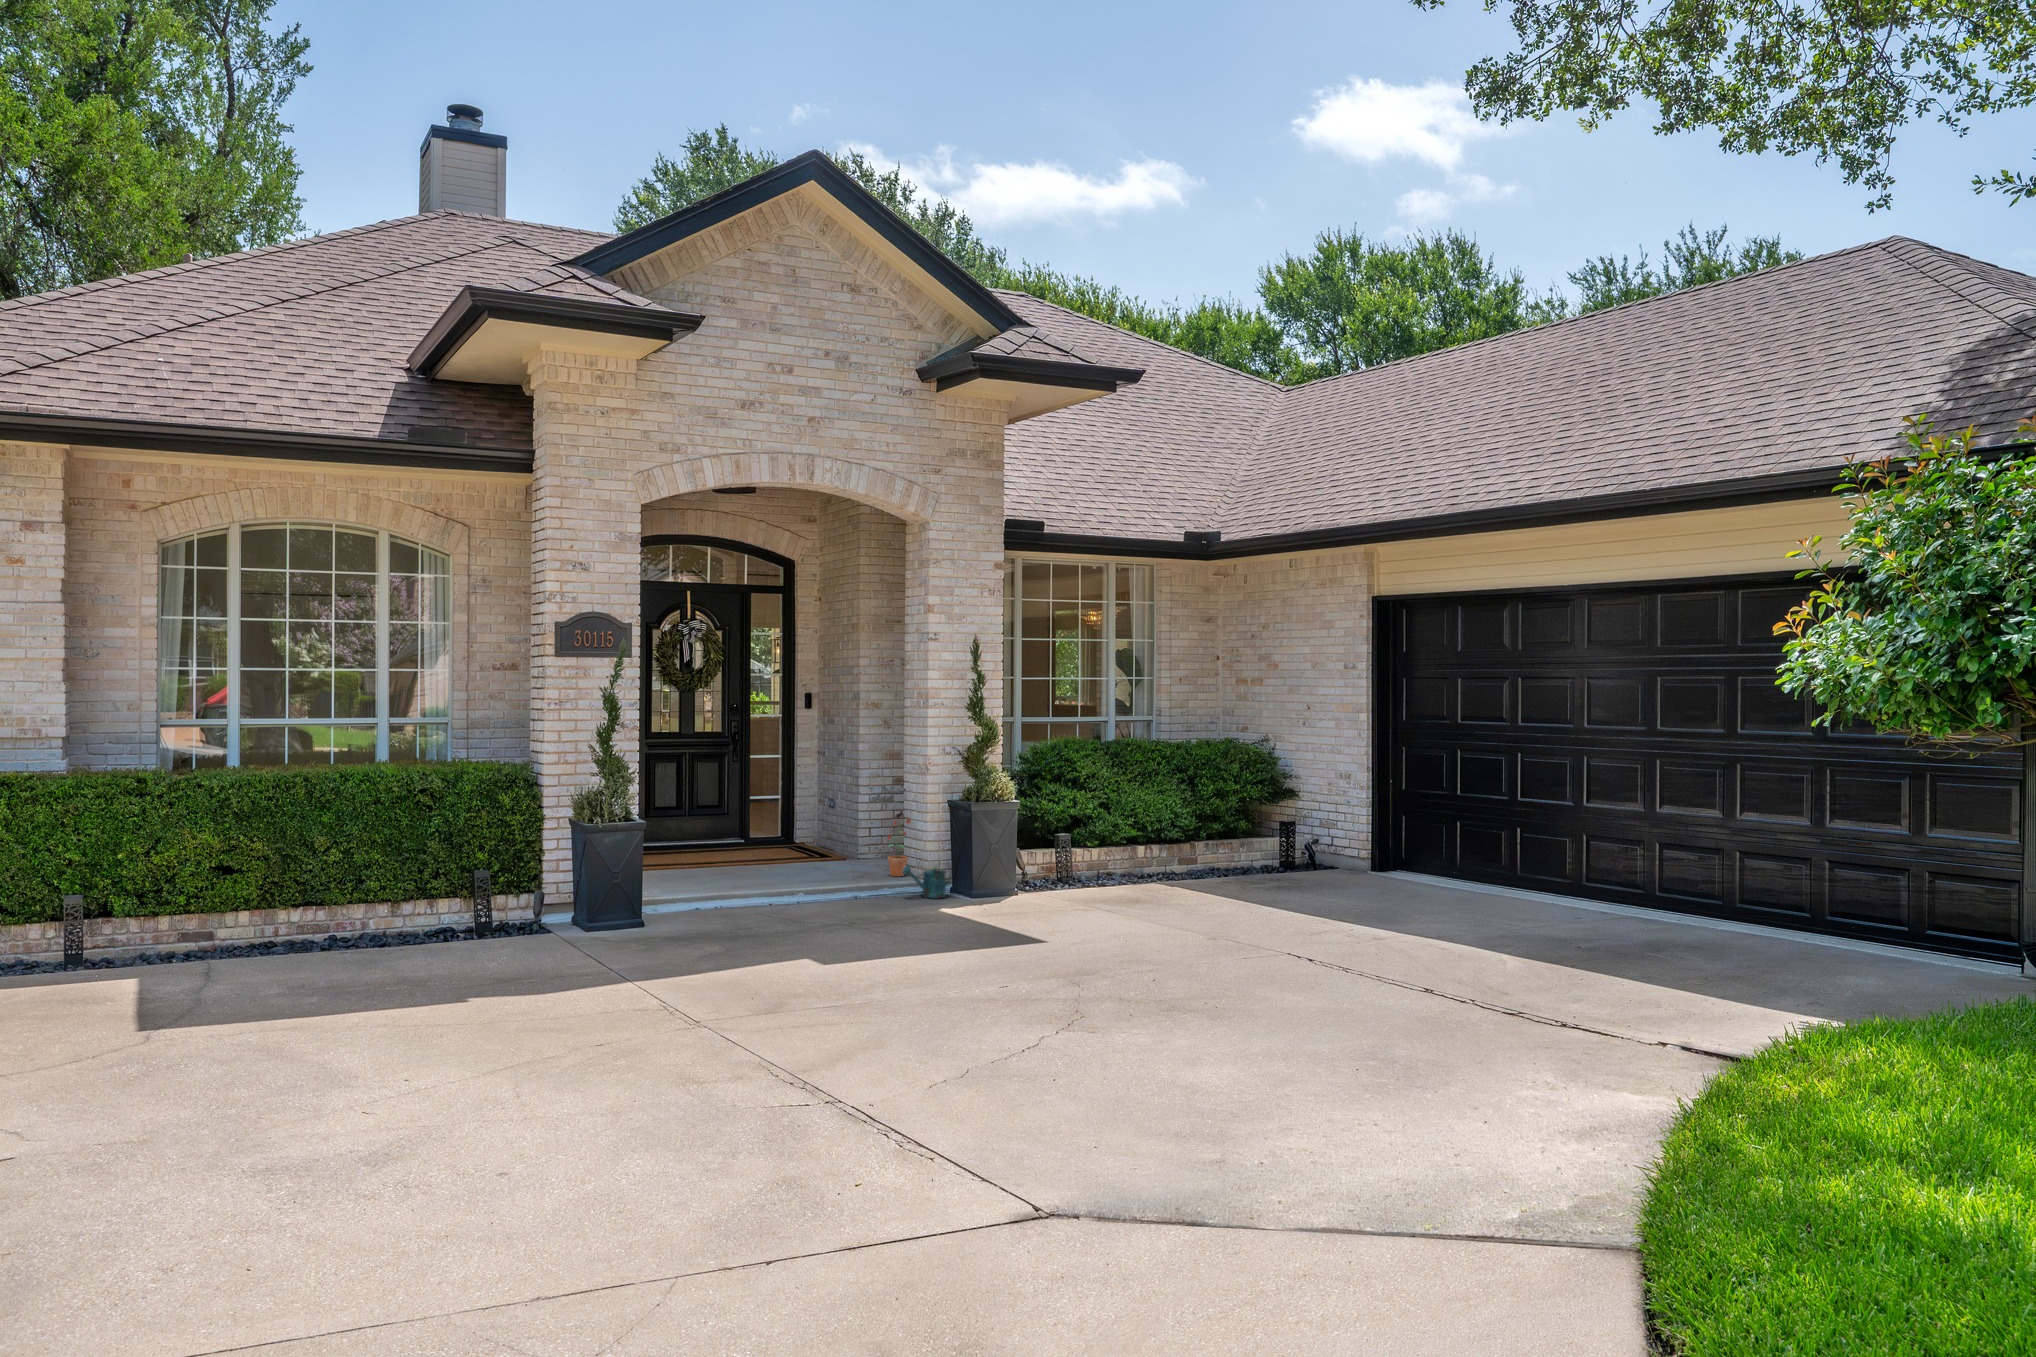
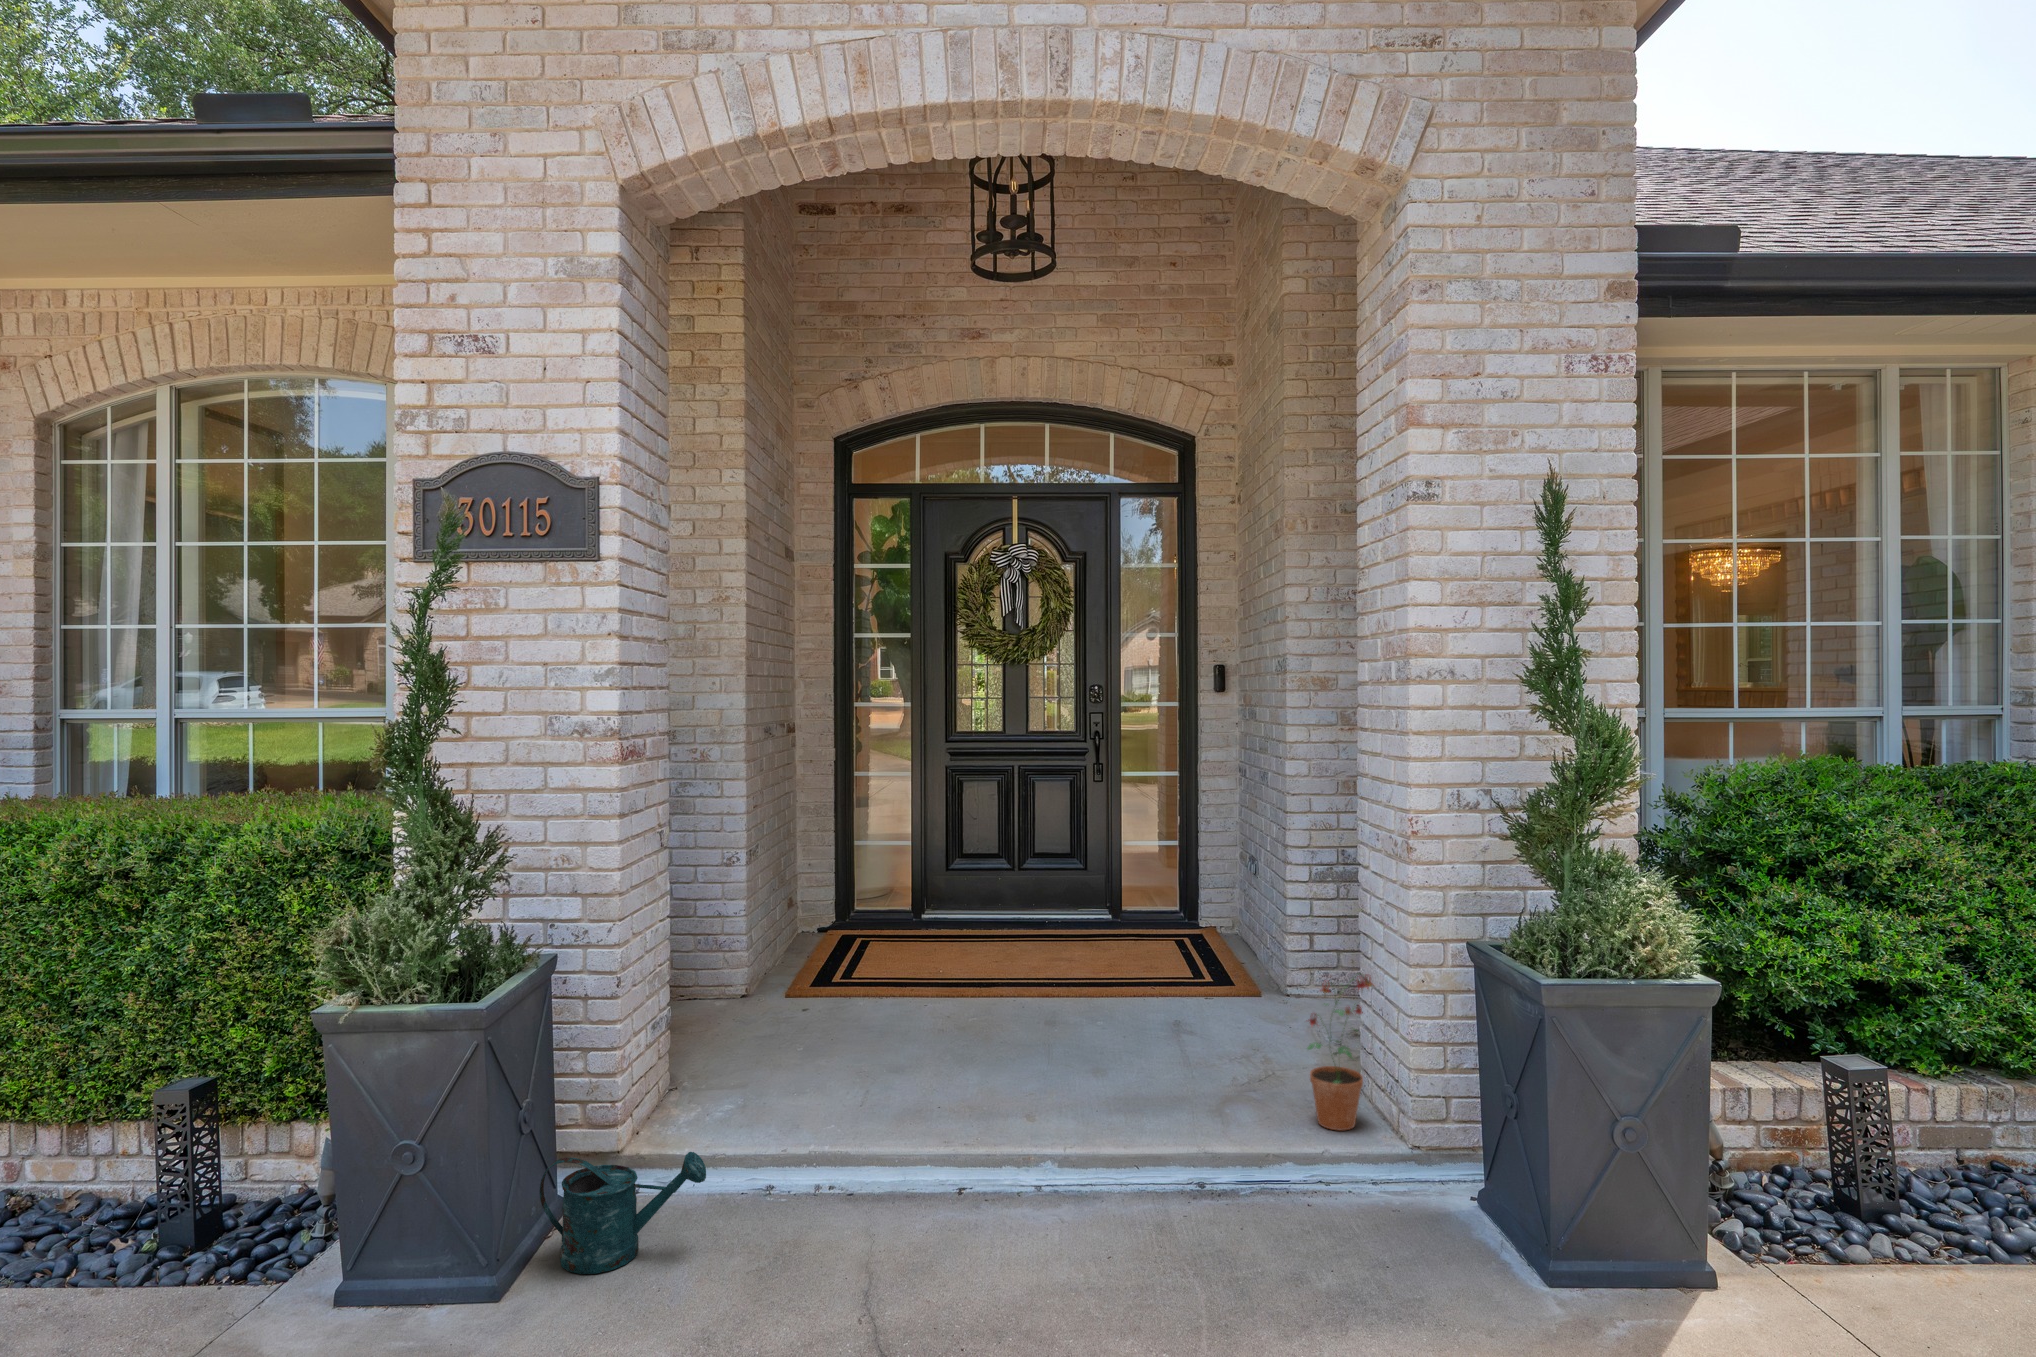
watering can: present [903,866,950,899] -> present [539,1152,706,1274]

